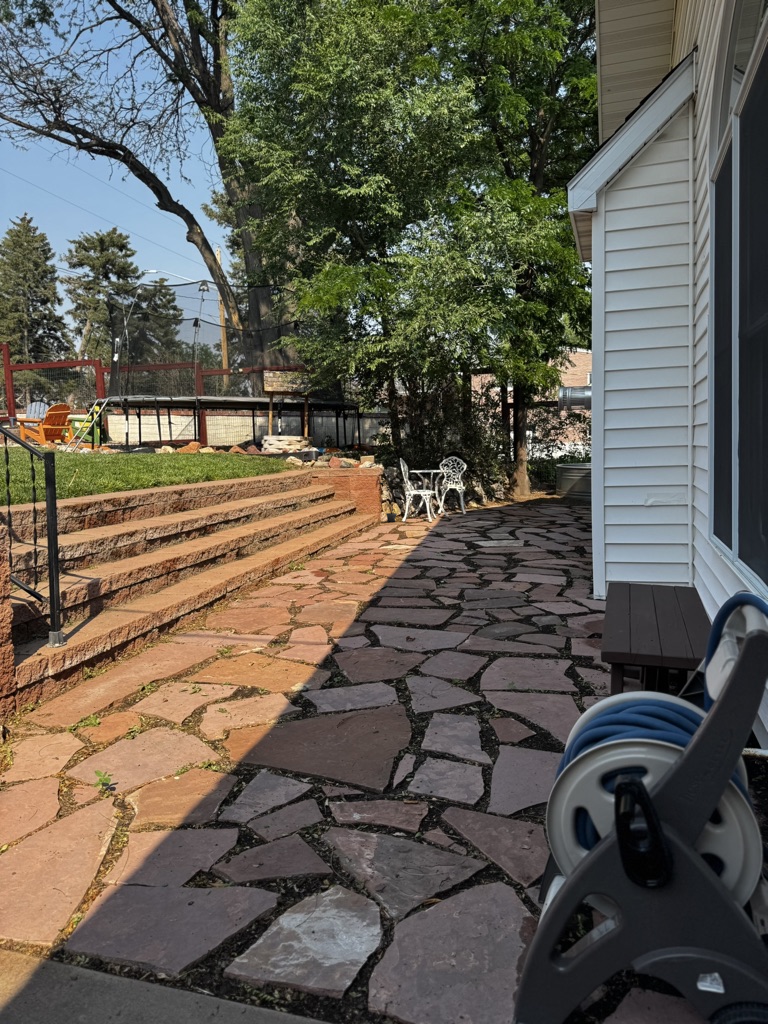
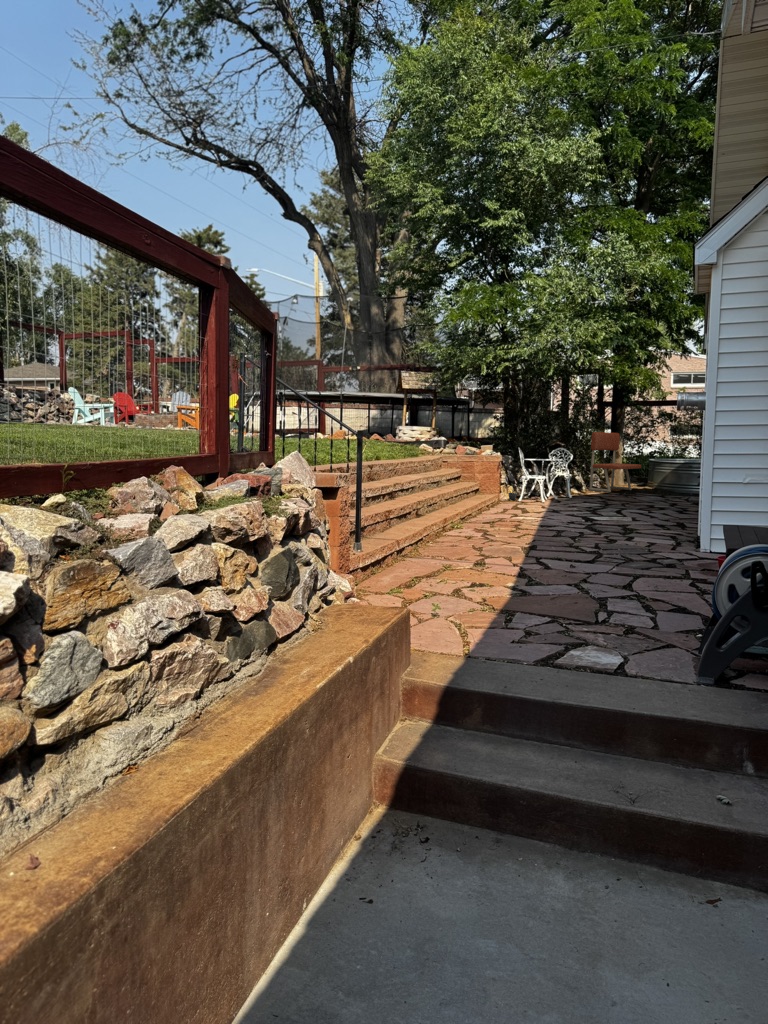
bench: none [489,436,547,505] -> present [589,432,641,492]

